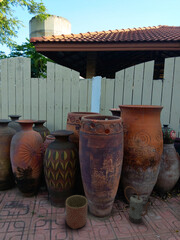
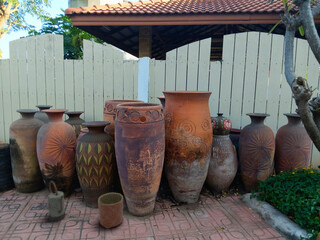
watering can: present [124,186,150,224] -> present [48,181,65,222]

